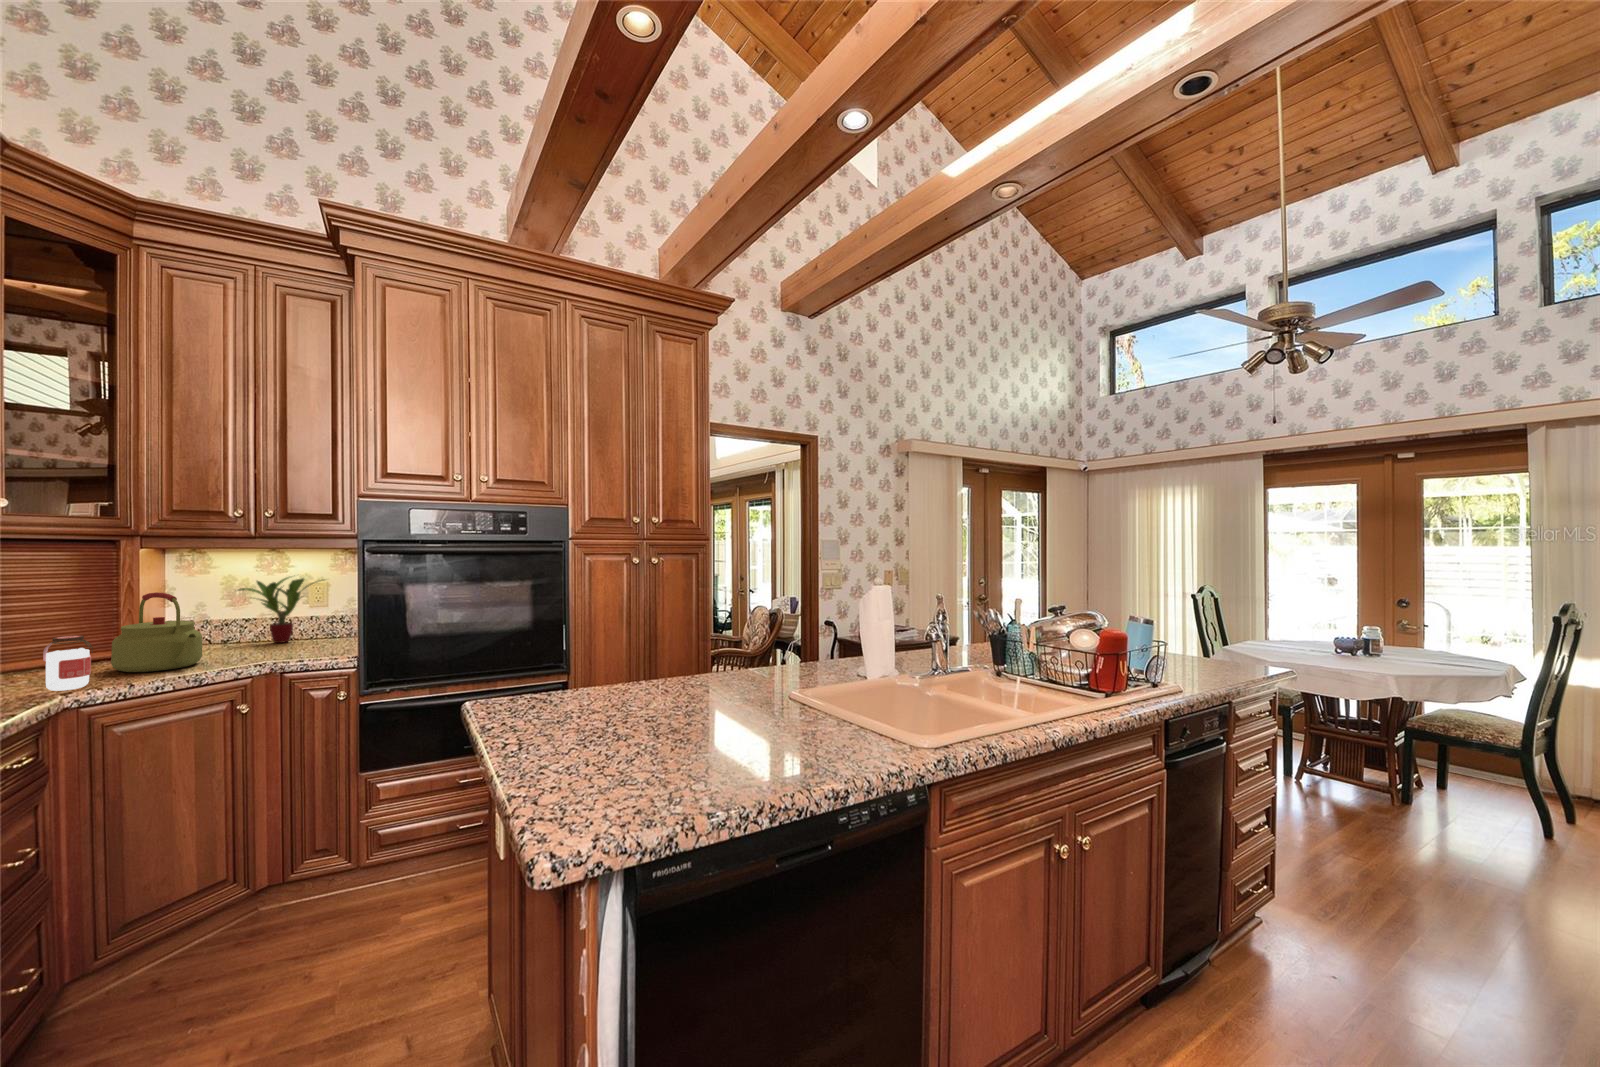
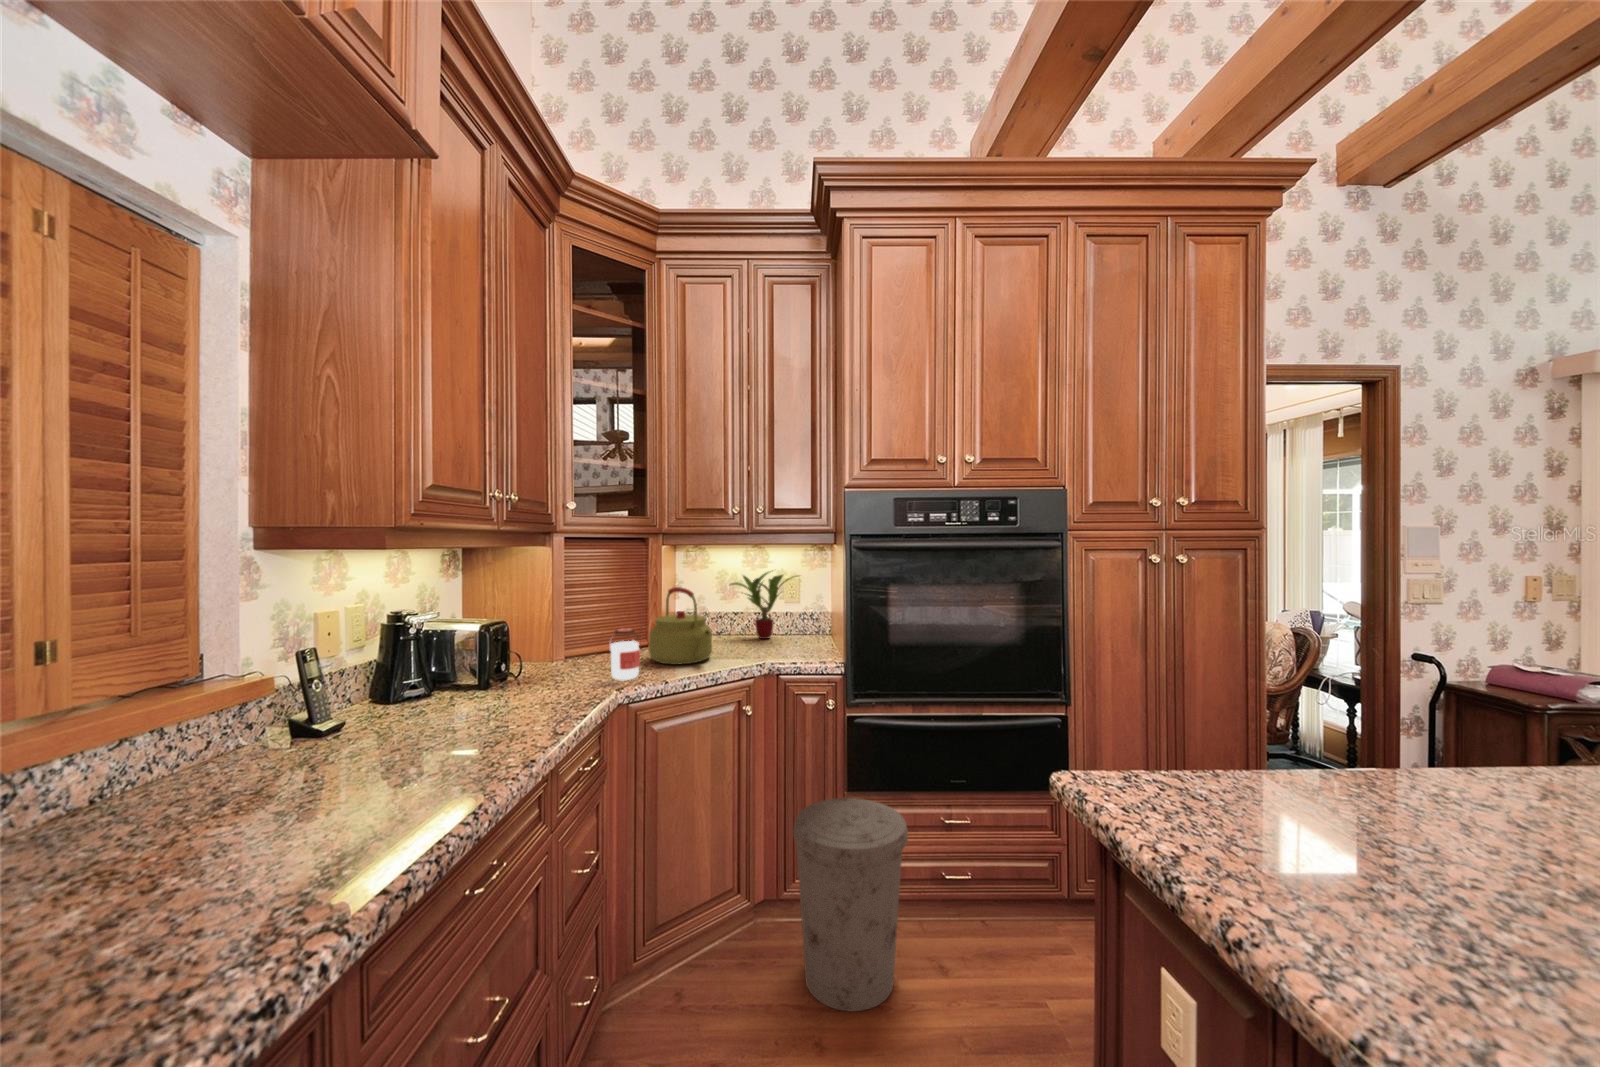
trash can: none [289,774,413,960] -> present [793,798,908,1012]

